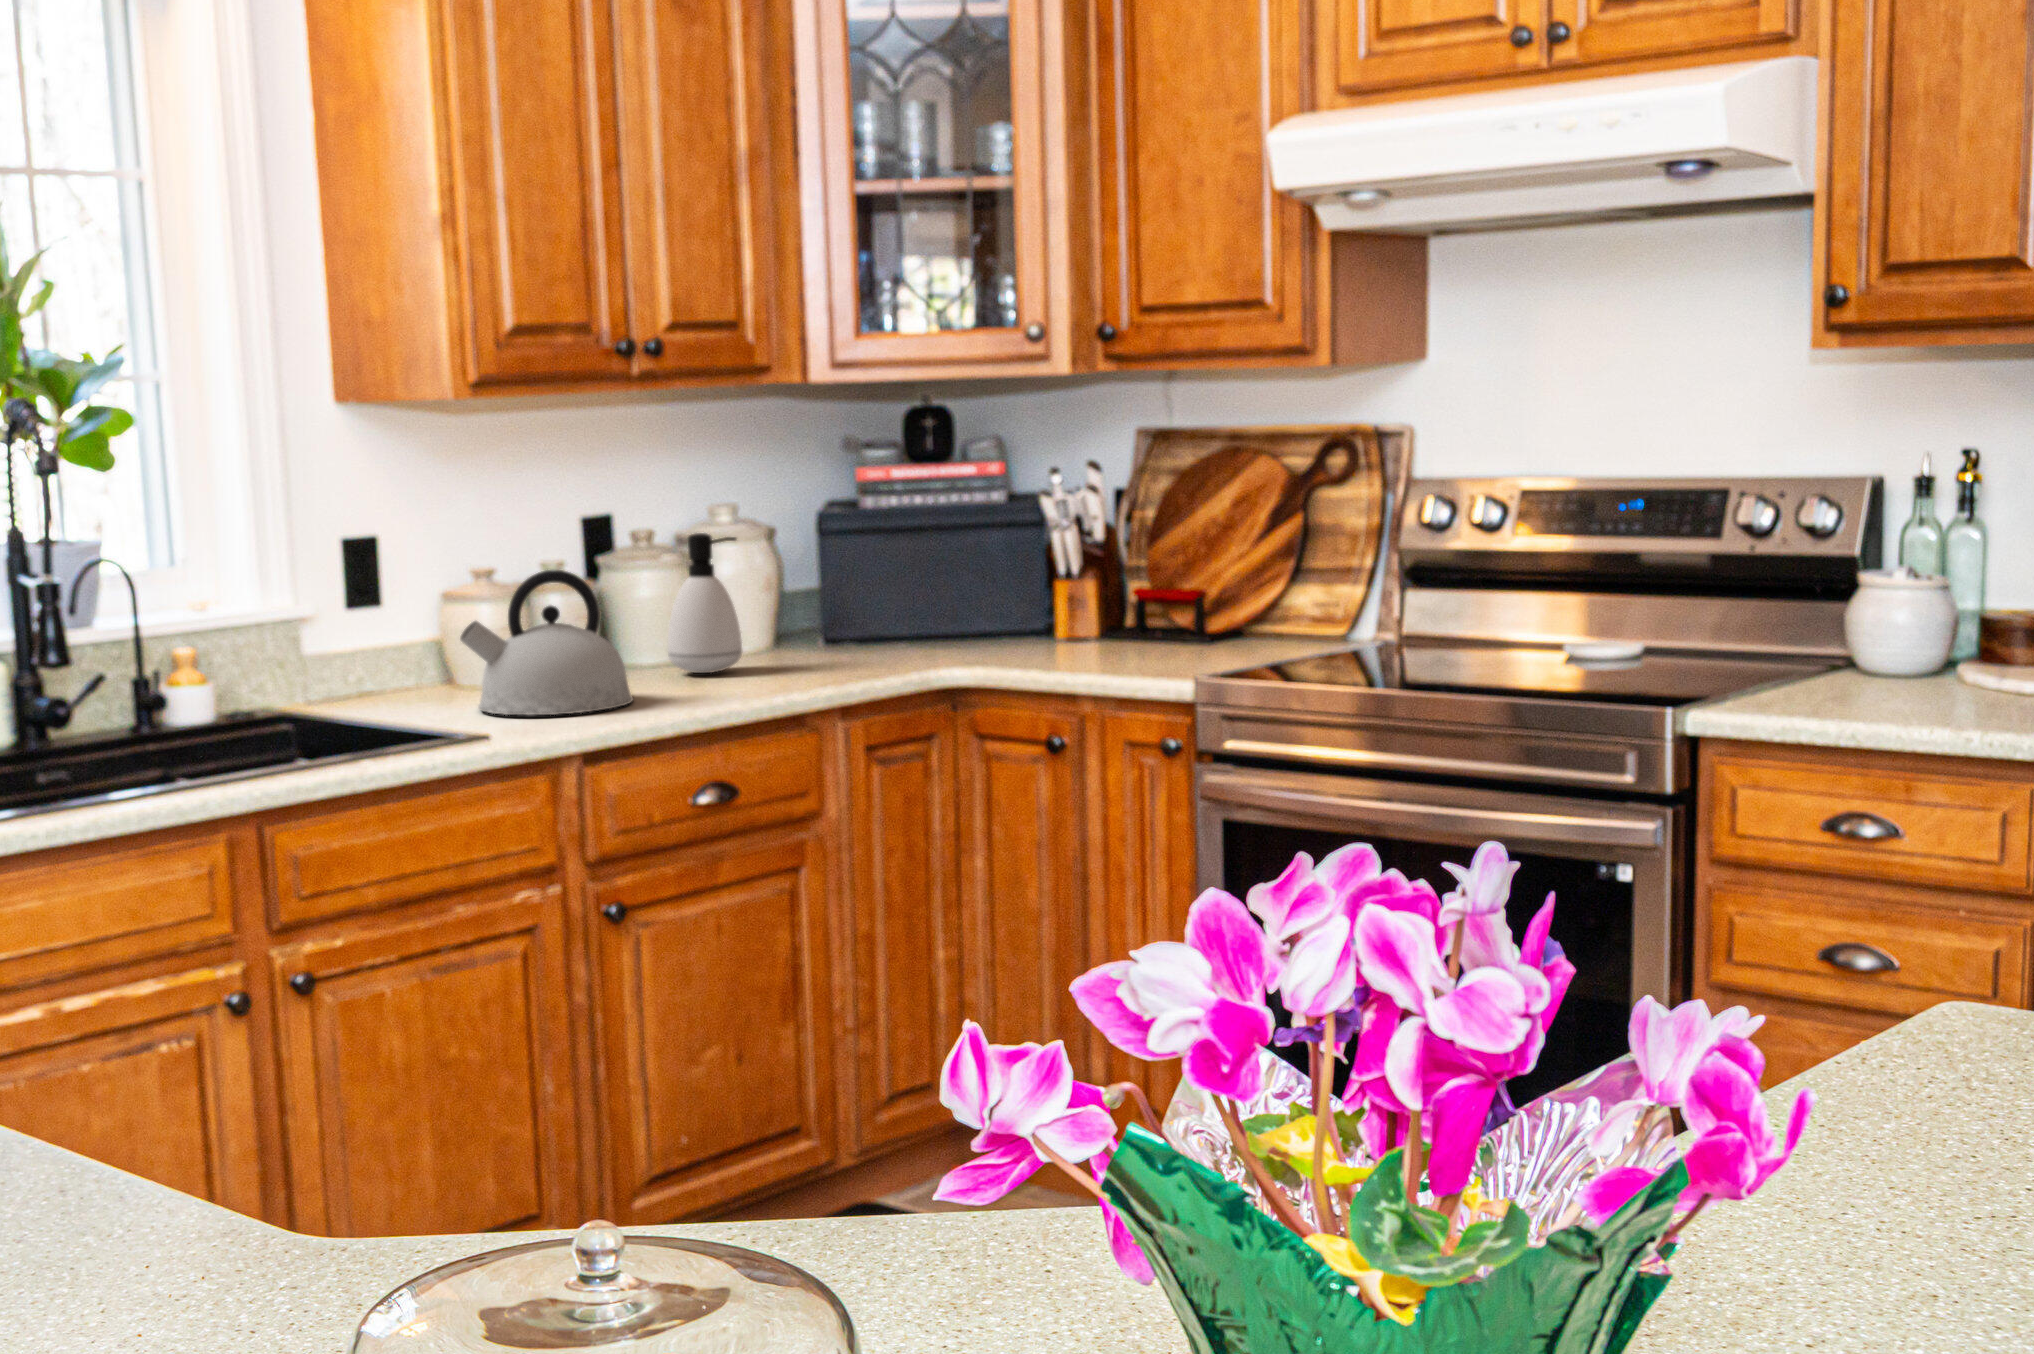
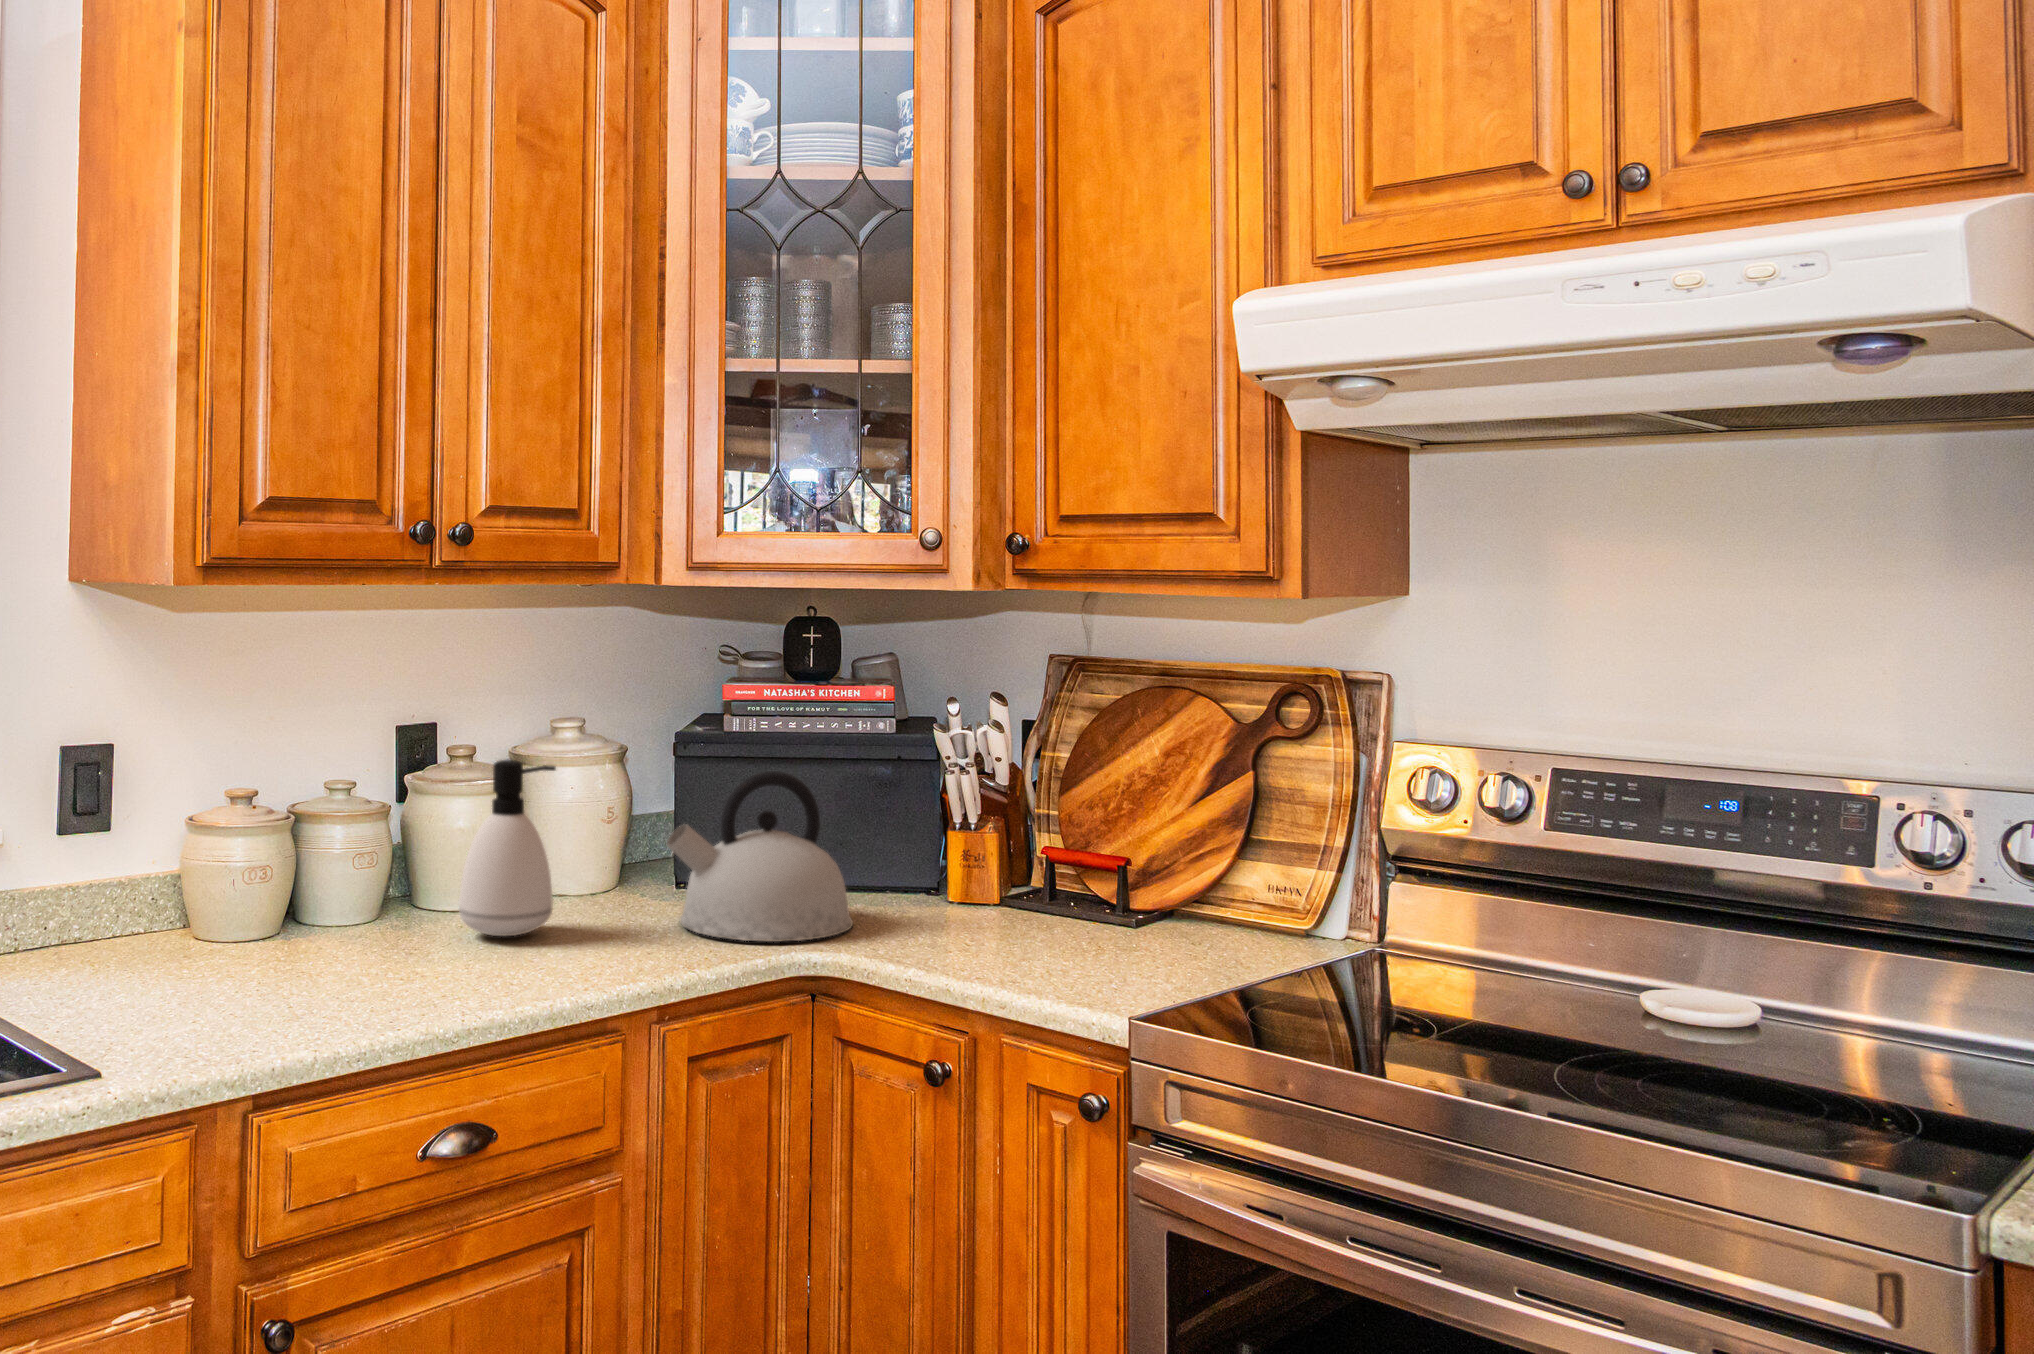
kettle: present [460,570,633,715] -> present [667,771,853,942]

